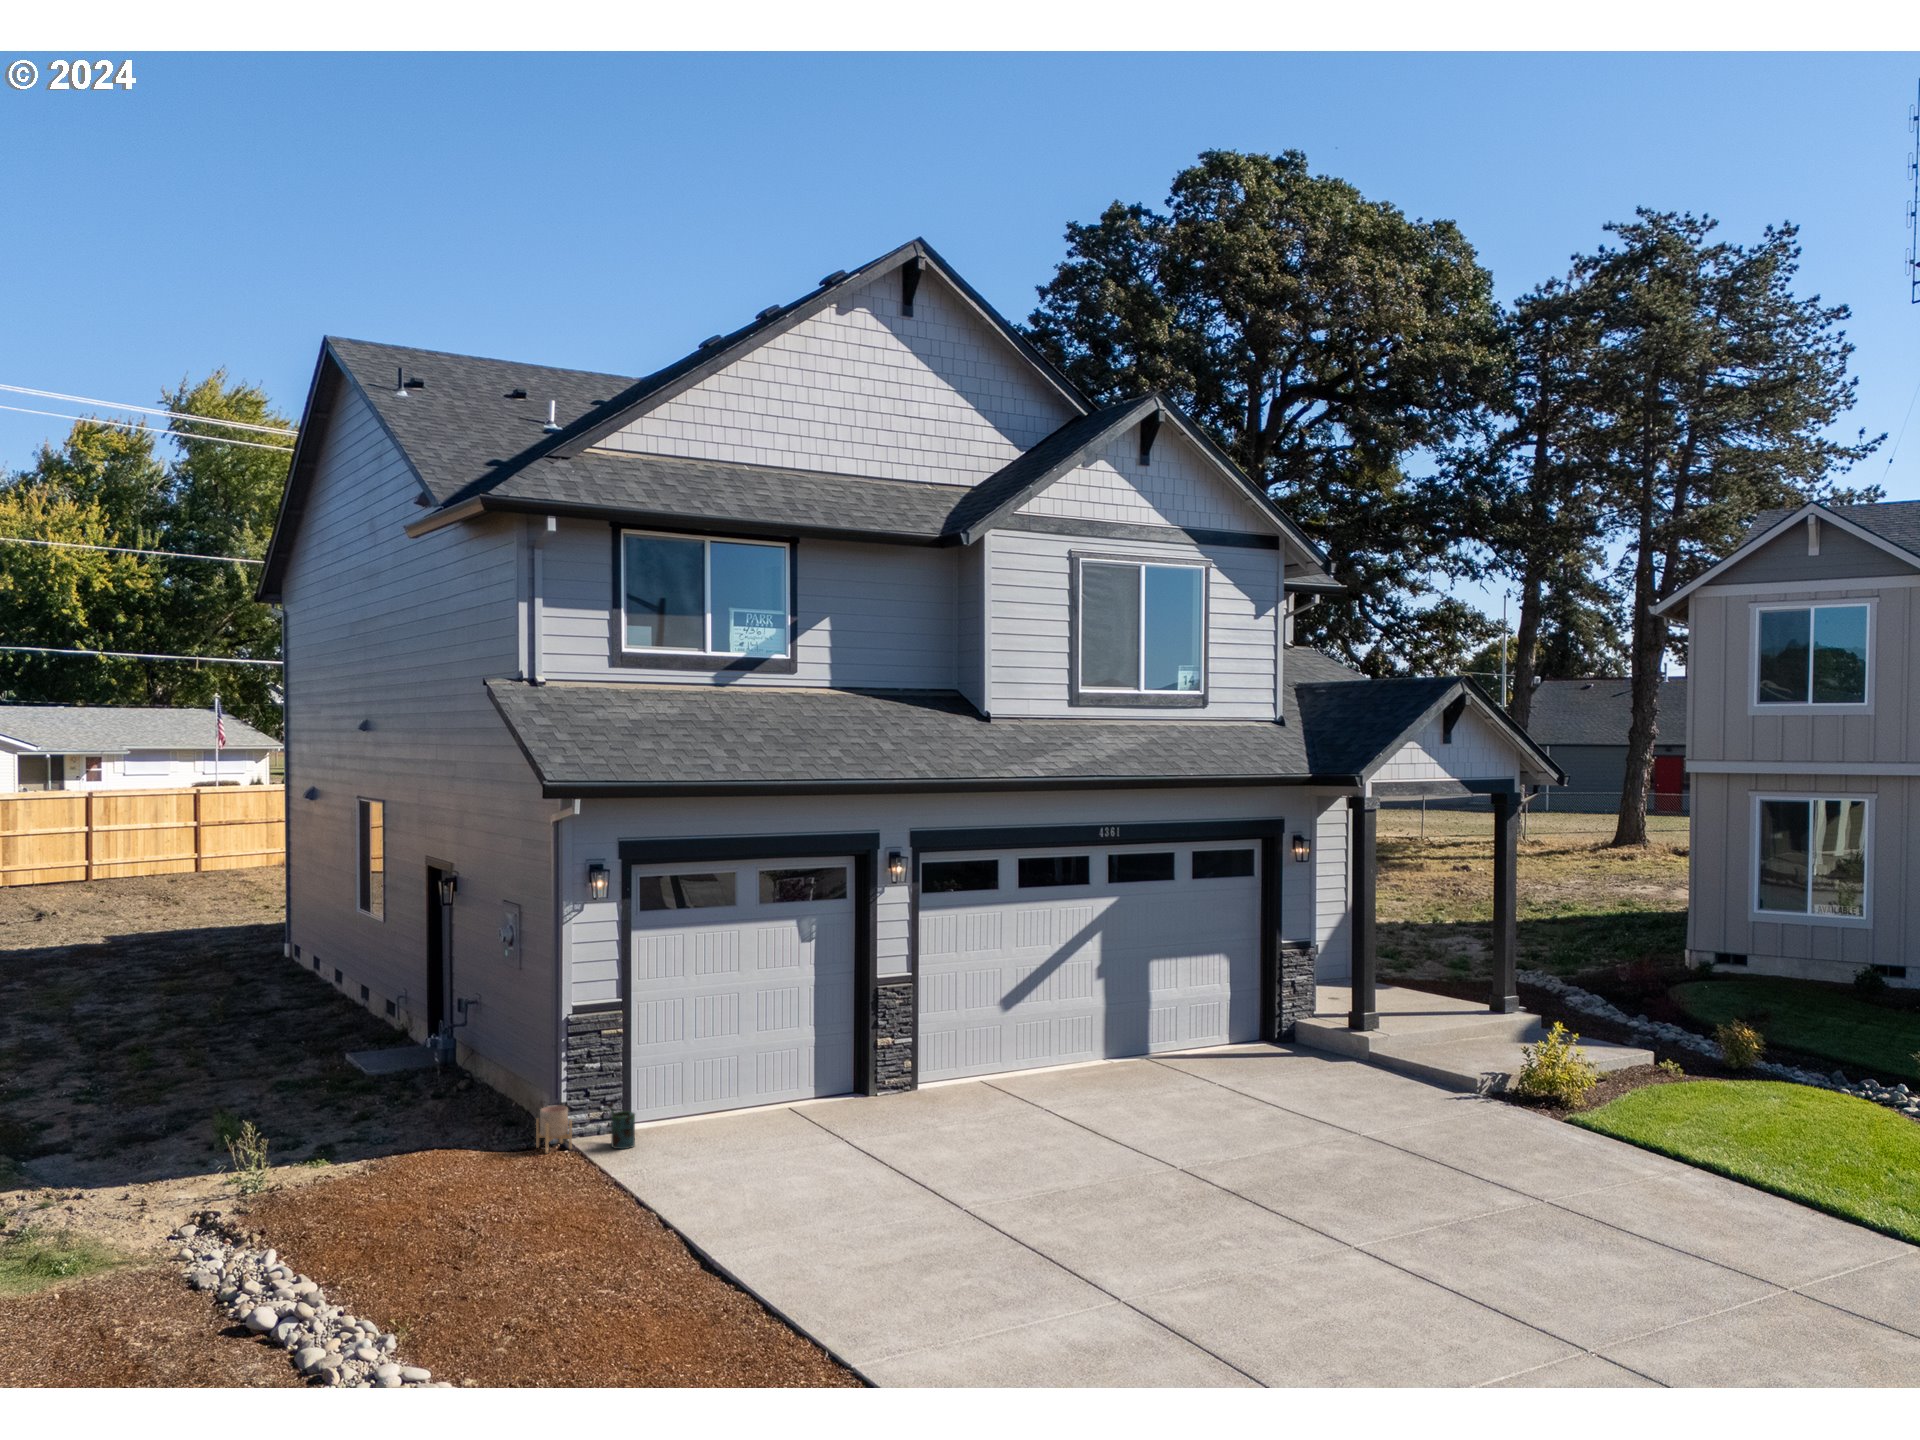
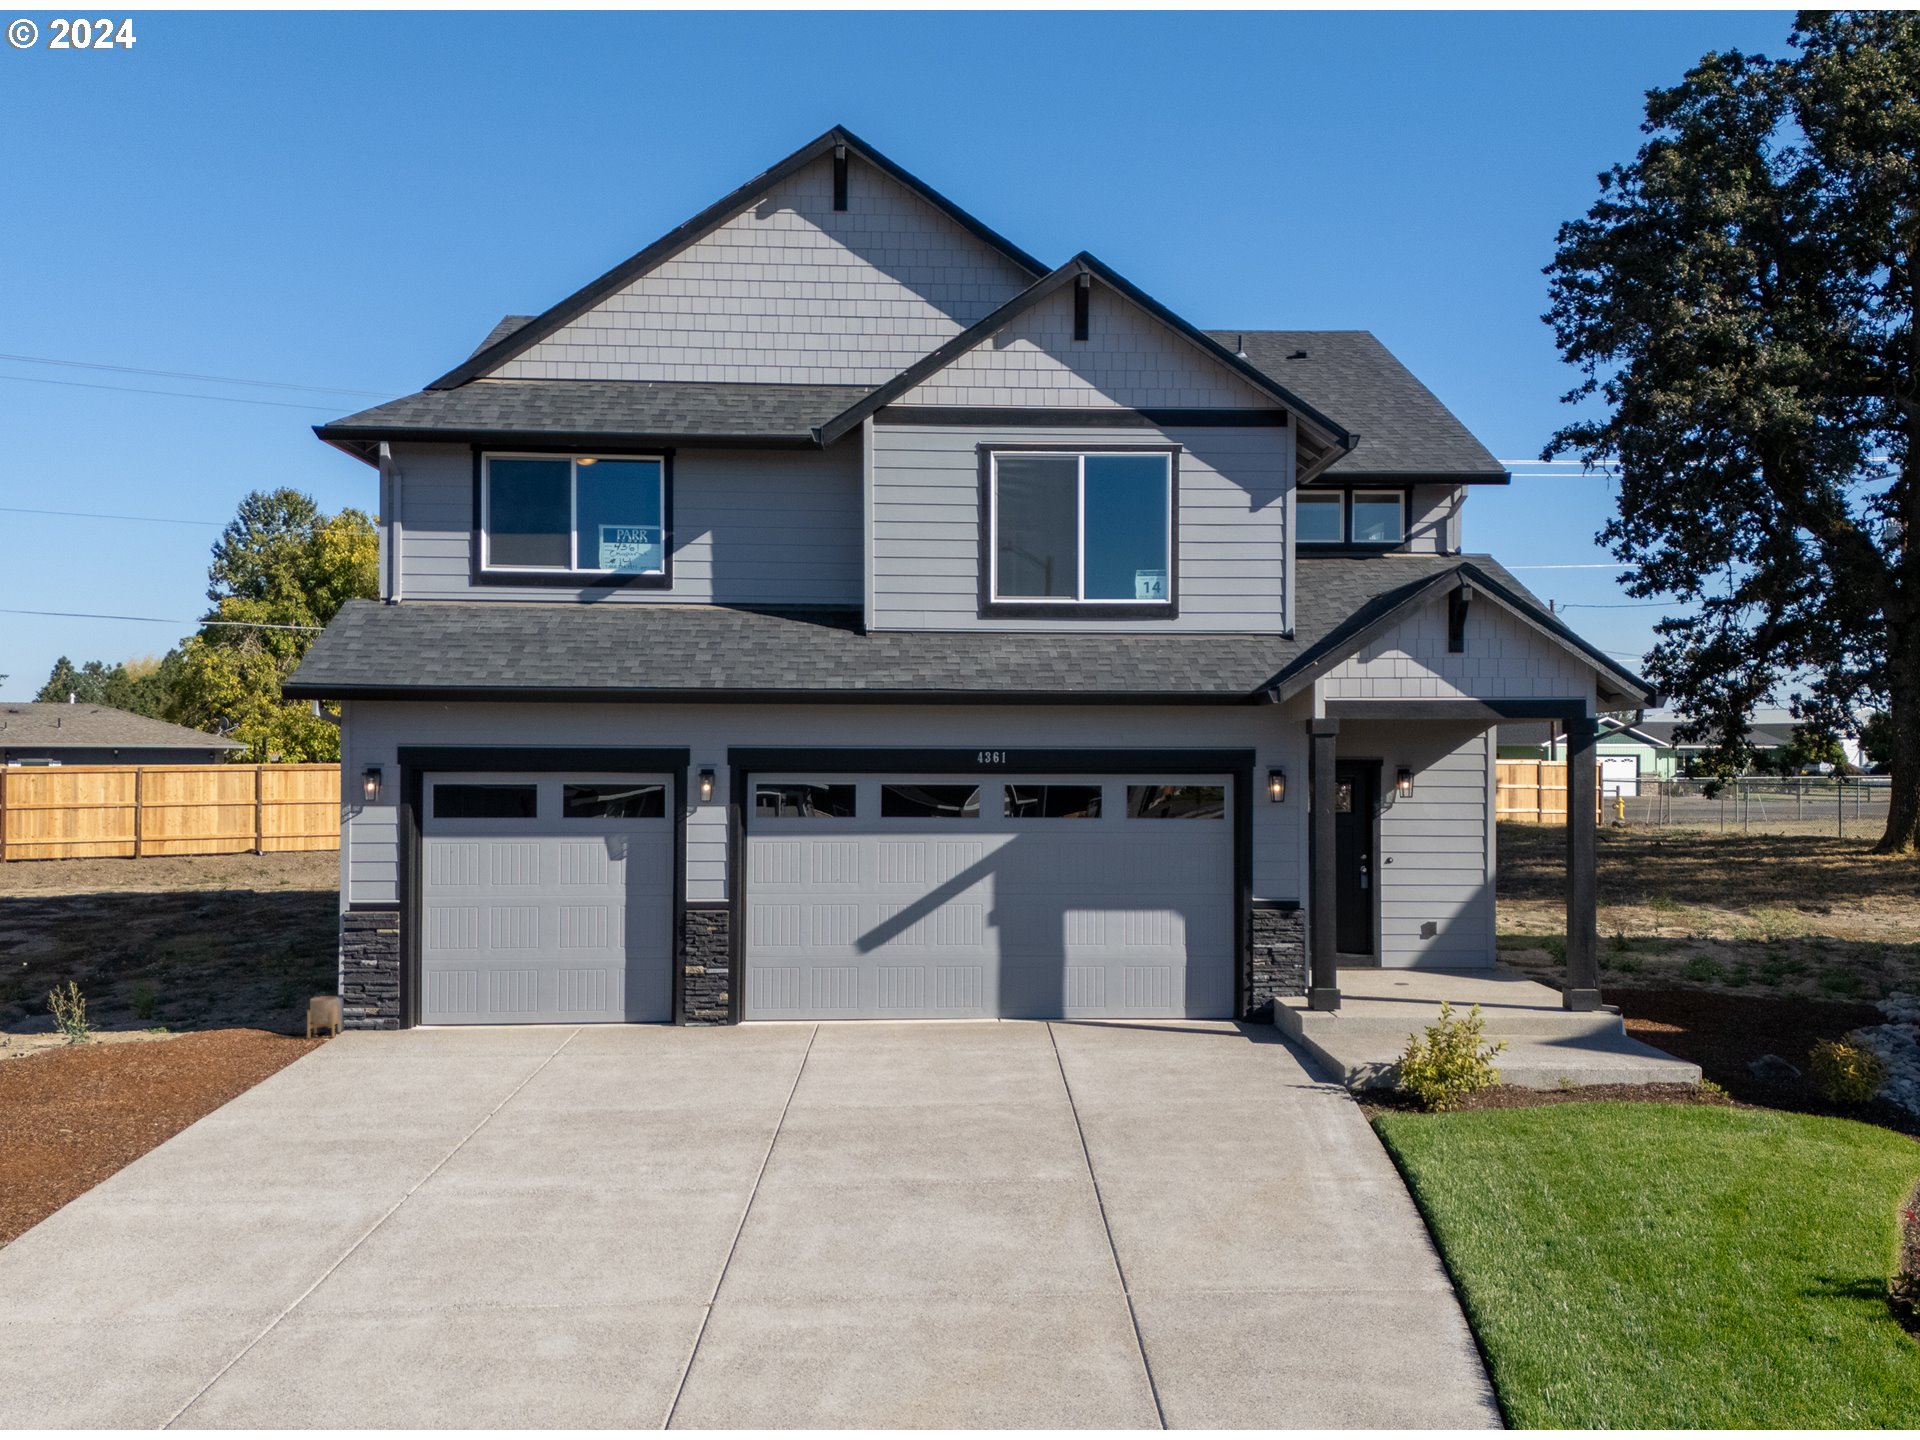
watering can: present [607,1103,635,1149] -> none [362,999,387,1043]

